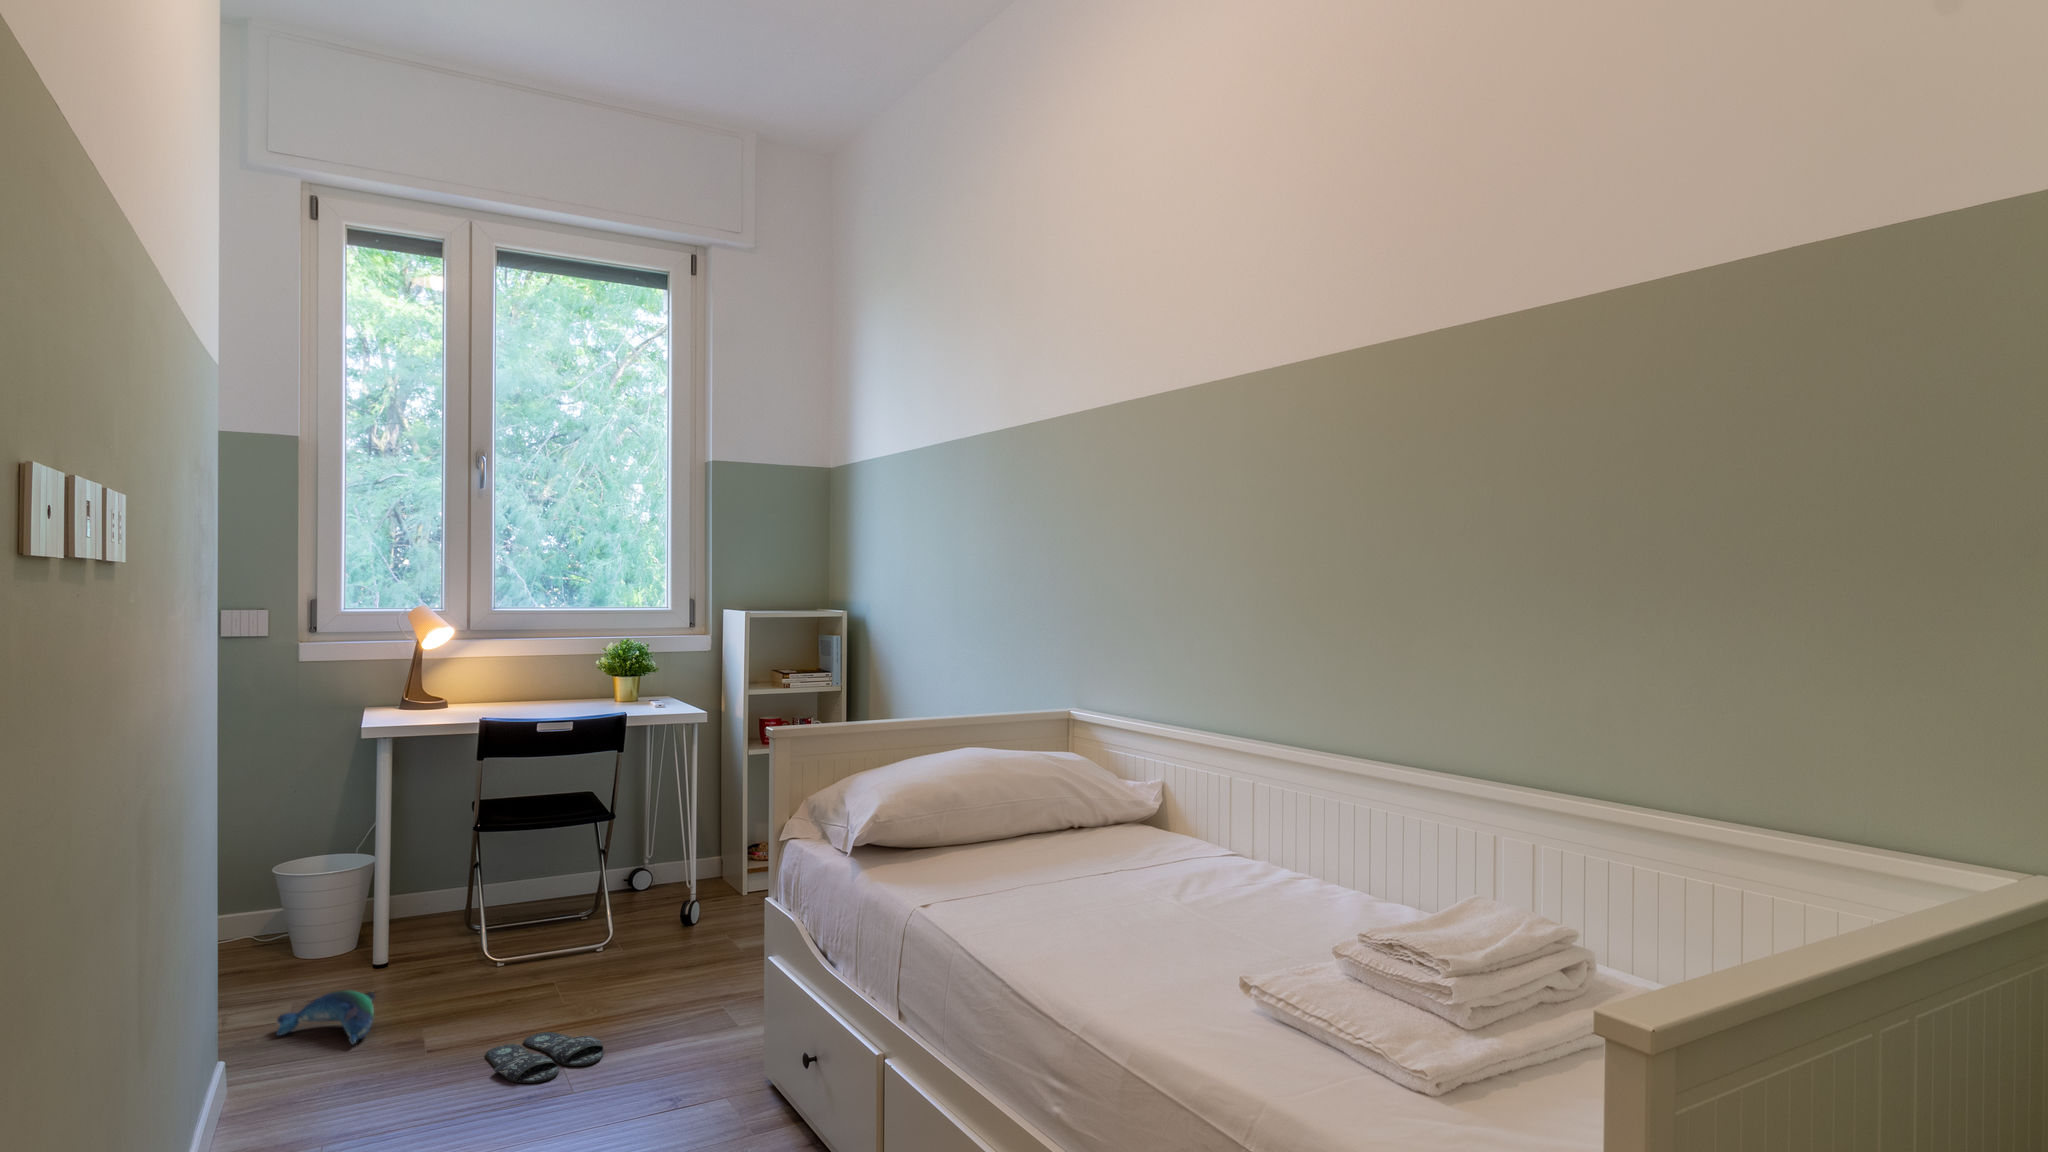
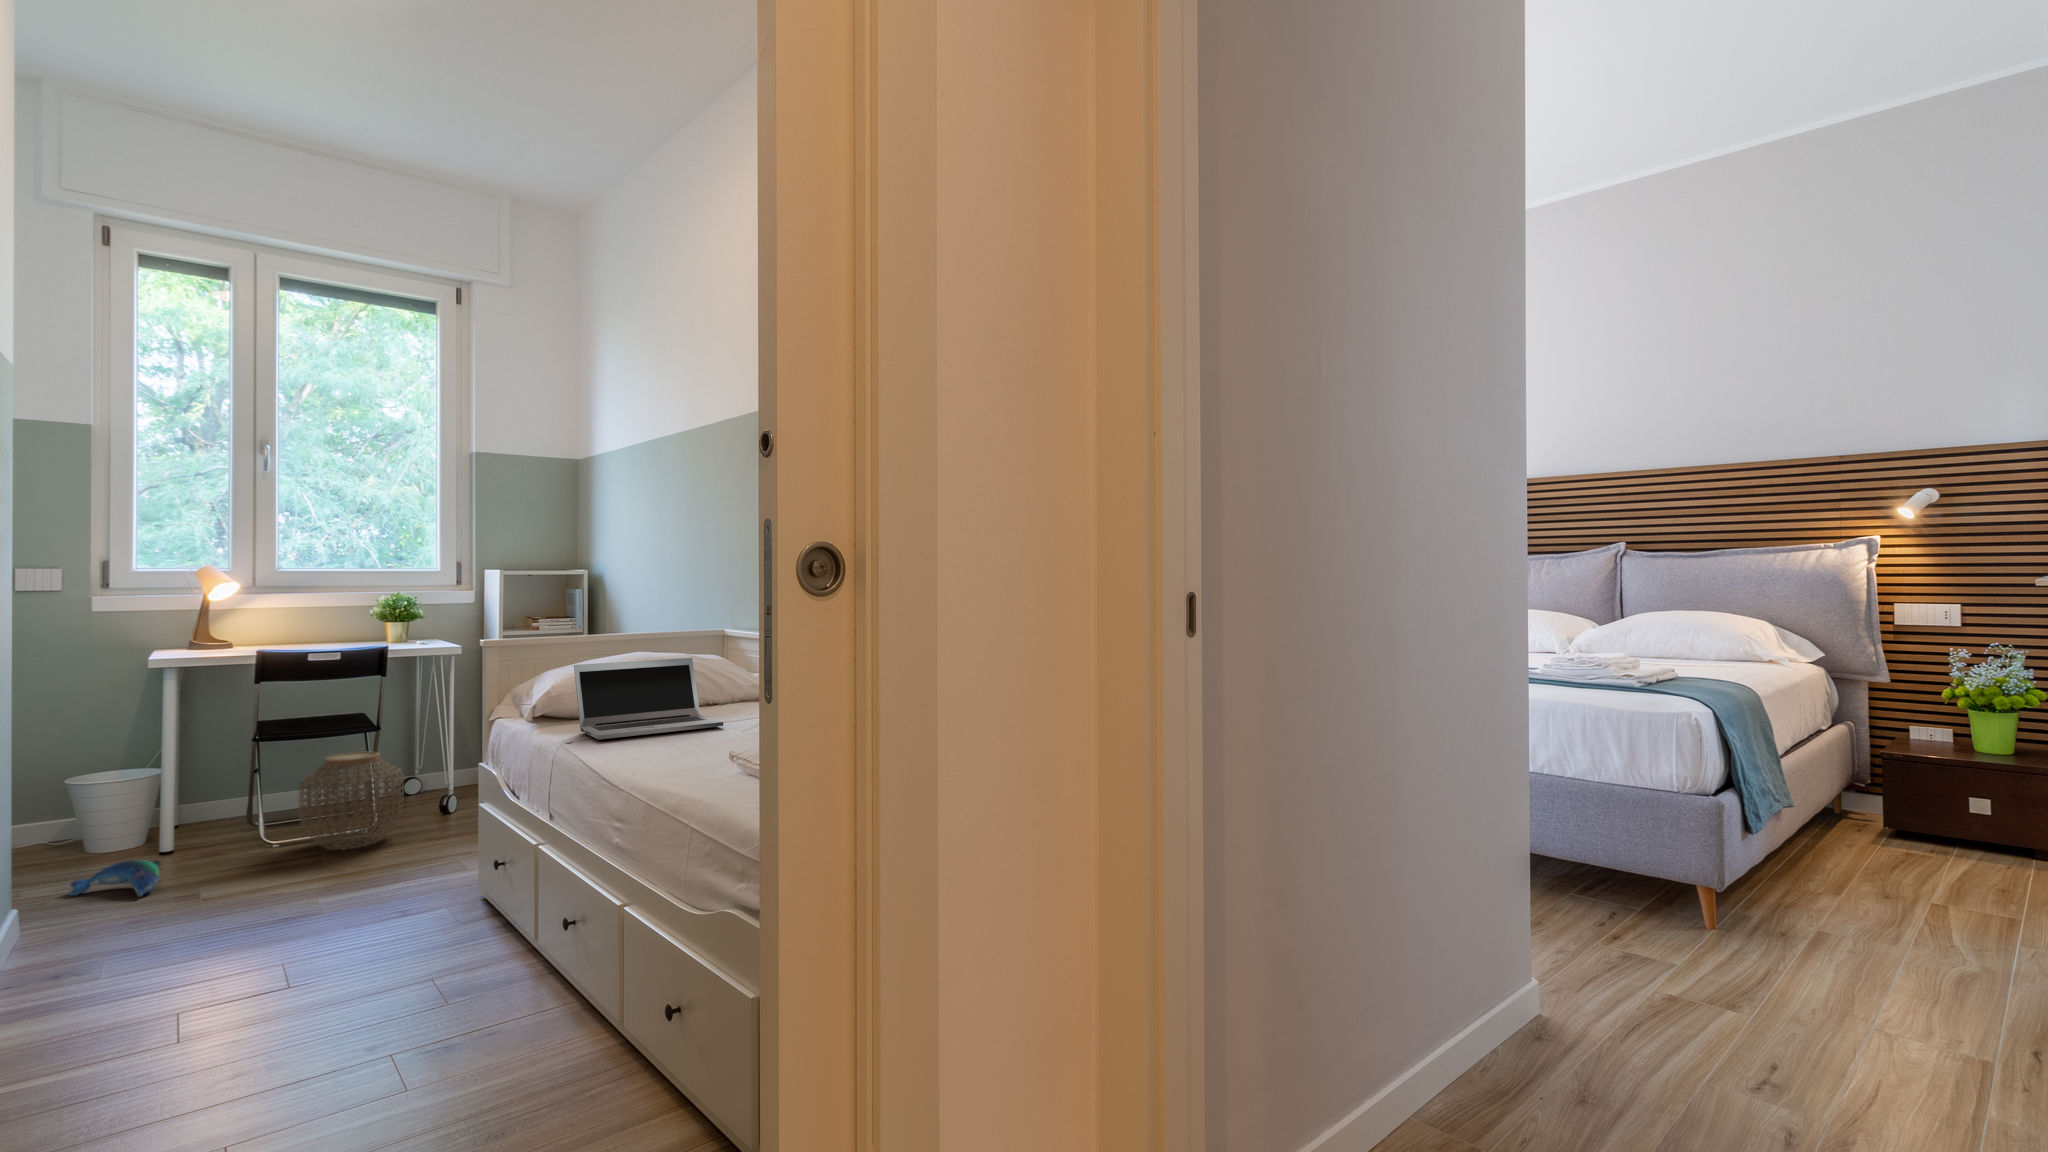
laptop: none [909,756,1131,896] -> present [574,658,723,739]
woven basket: none [526,848,645,979] -> present [299,751,404,850]
slippers: present [486,1032,603,1083] -> none [257,880,357,909]

